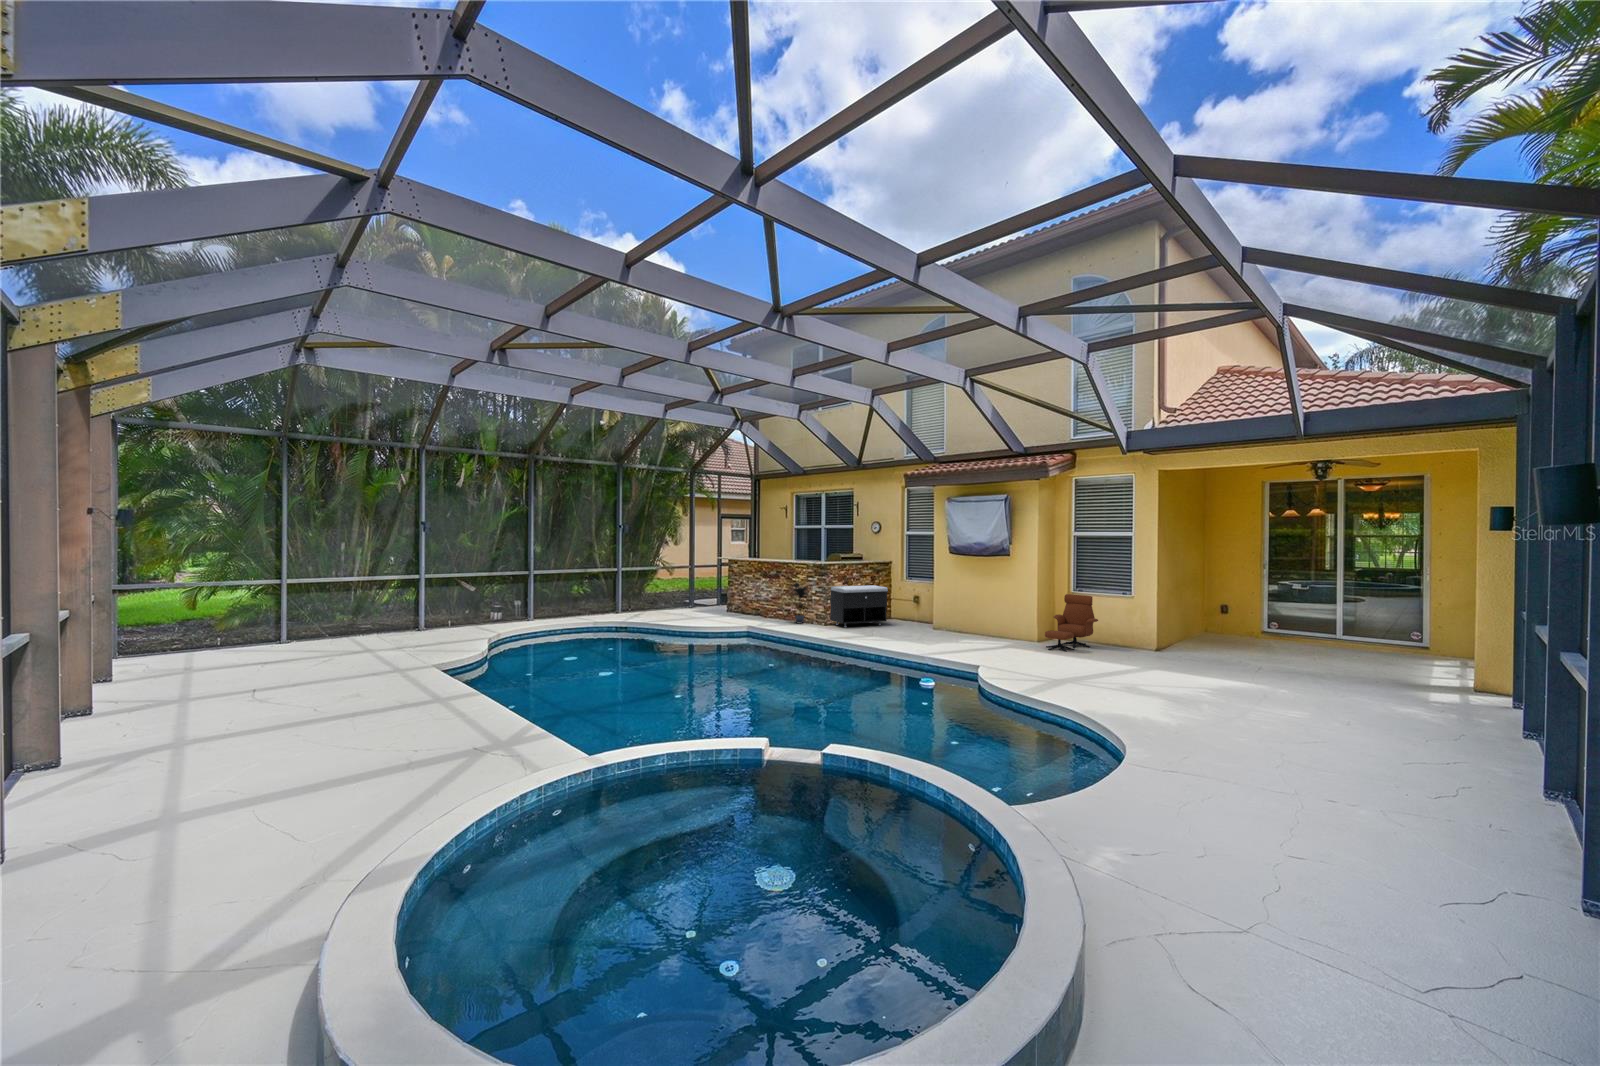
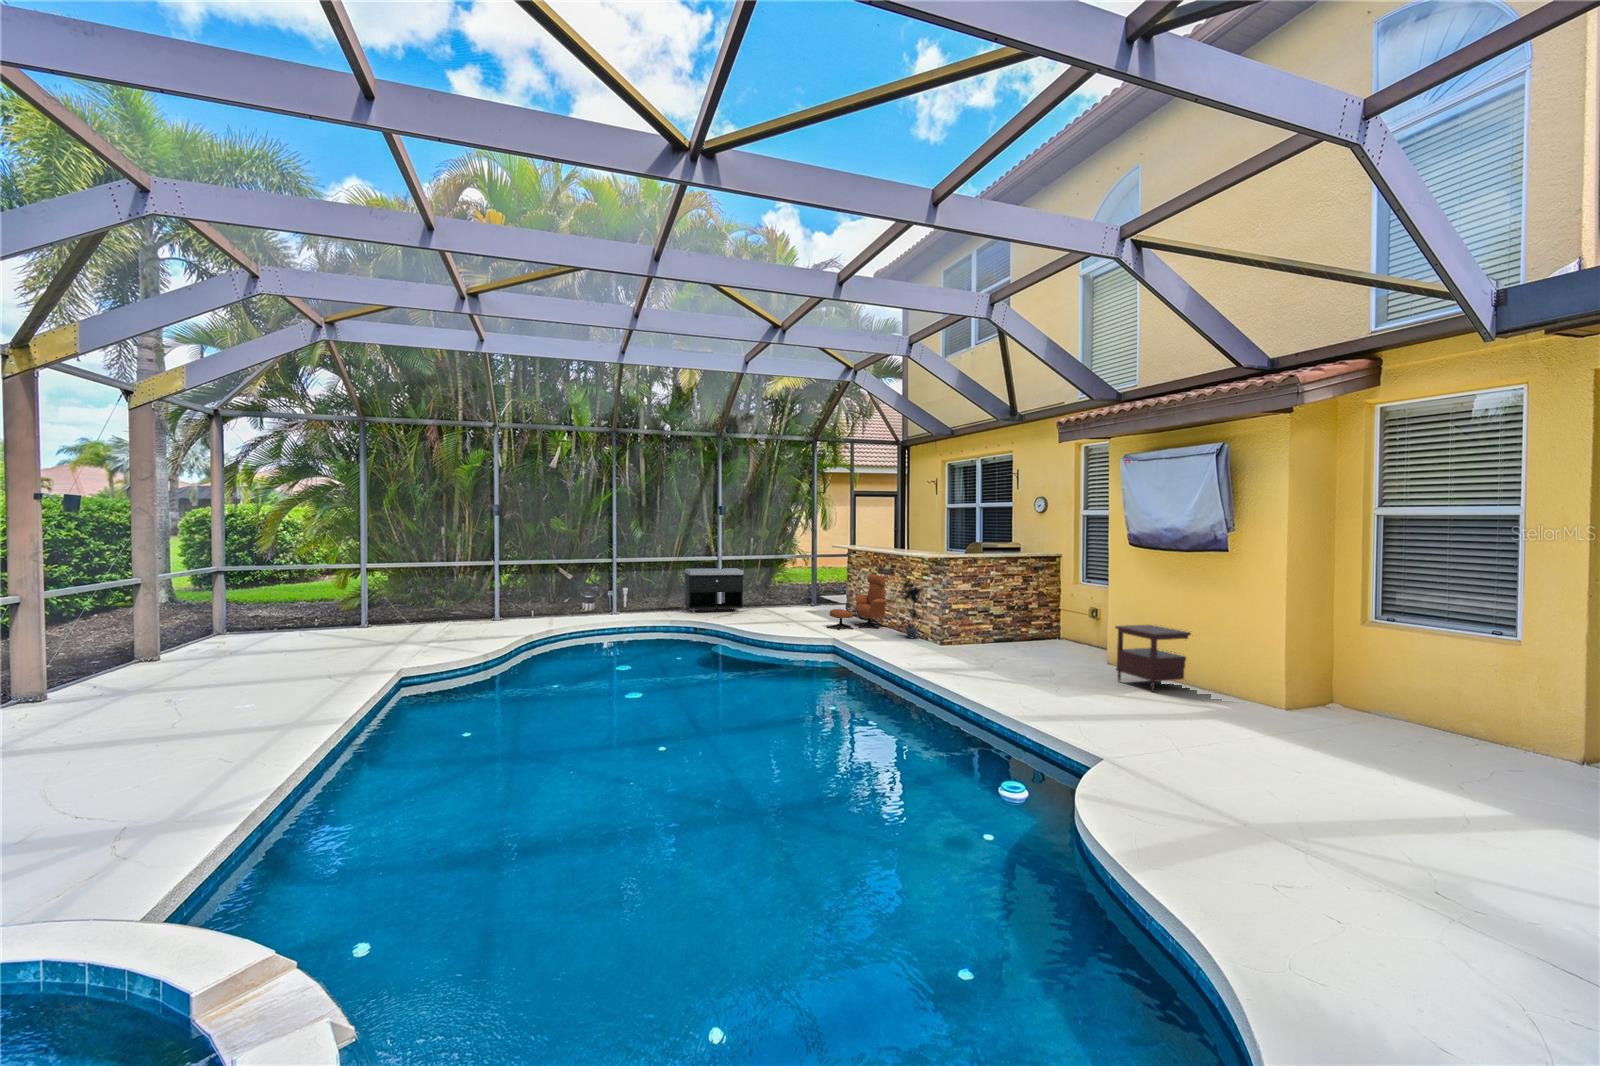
storage bench: present [831,585,888,627] -> present [685,568,744,613]
lounge chair: present [1045,594,1098,652] -> present [827,574,887,630]
side table: none [947,601,990,640] -> present [1115,625,1191,692]

